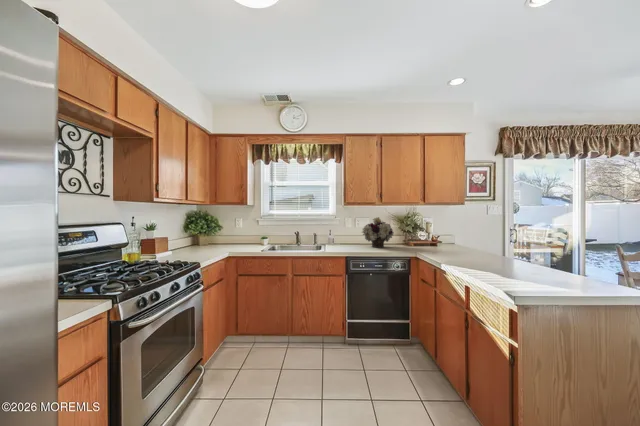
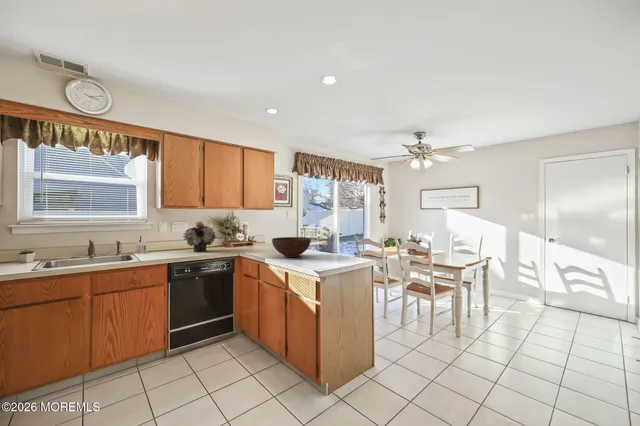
fruit bowl: none [451,239,514,268] -> present [272,237,311,257]

